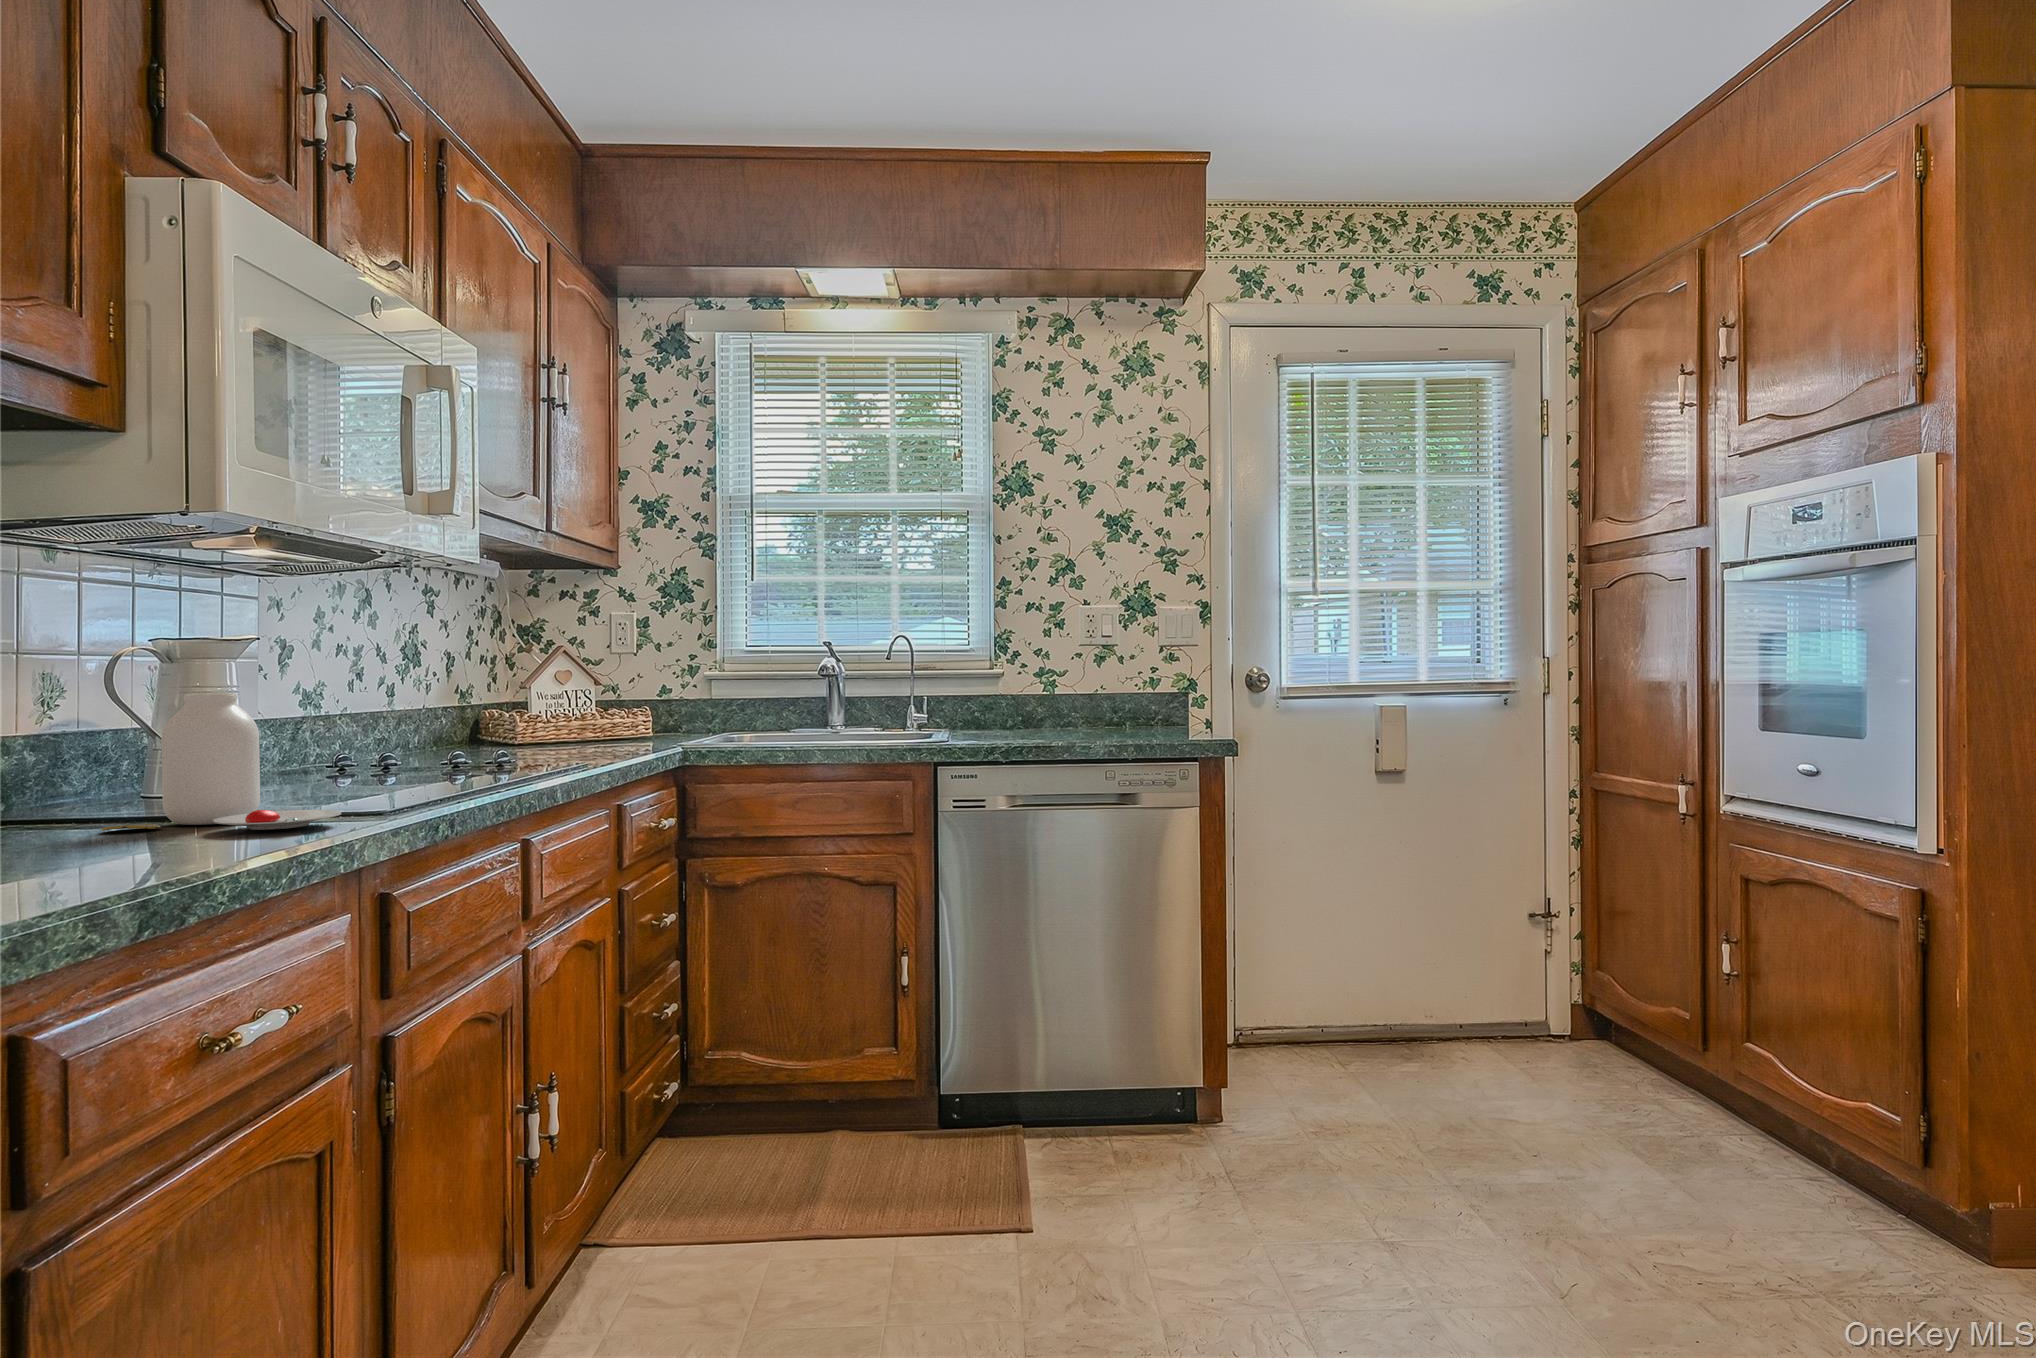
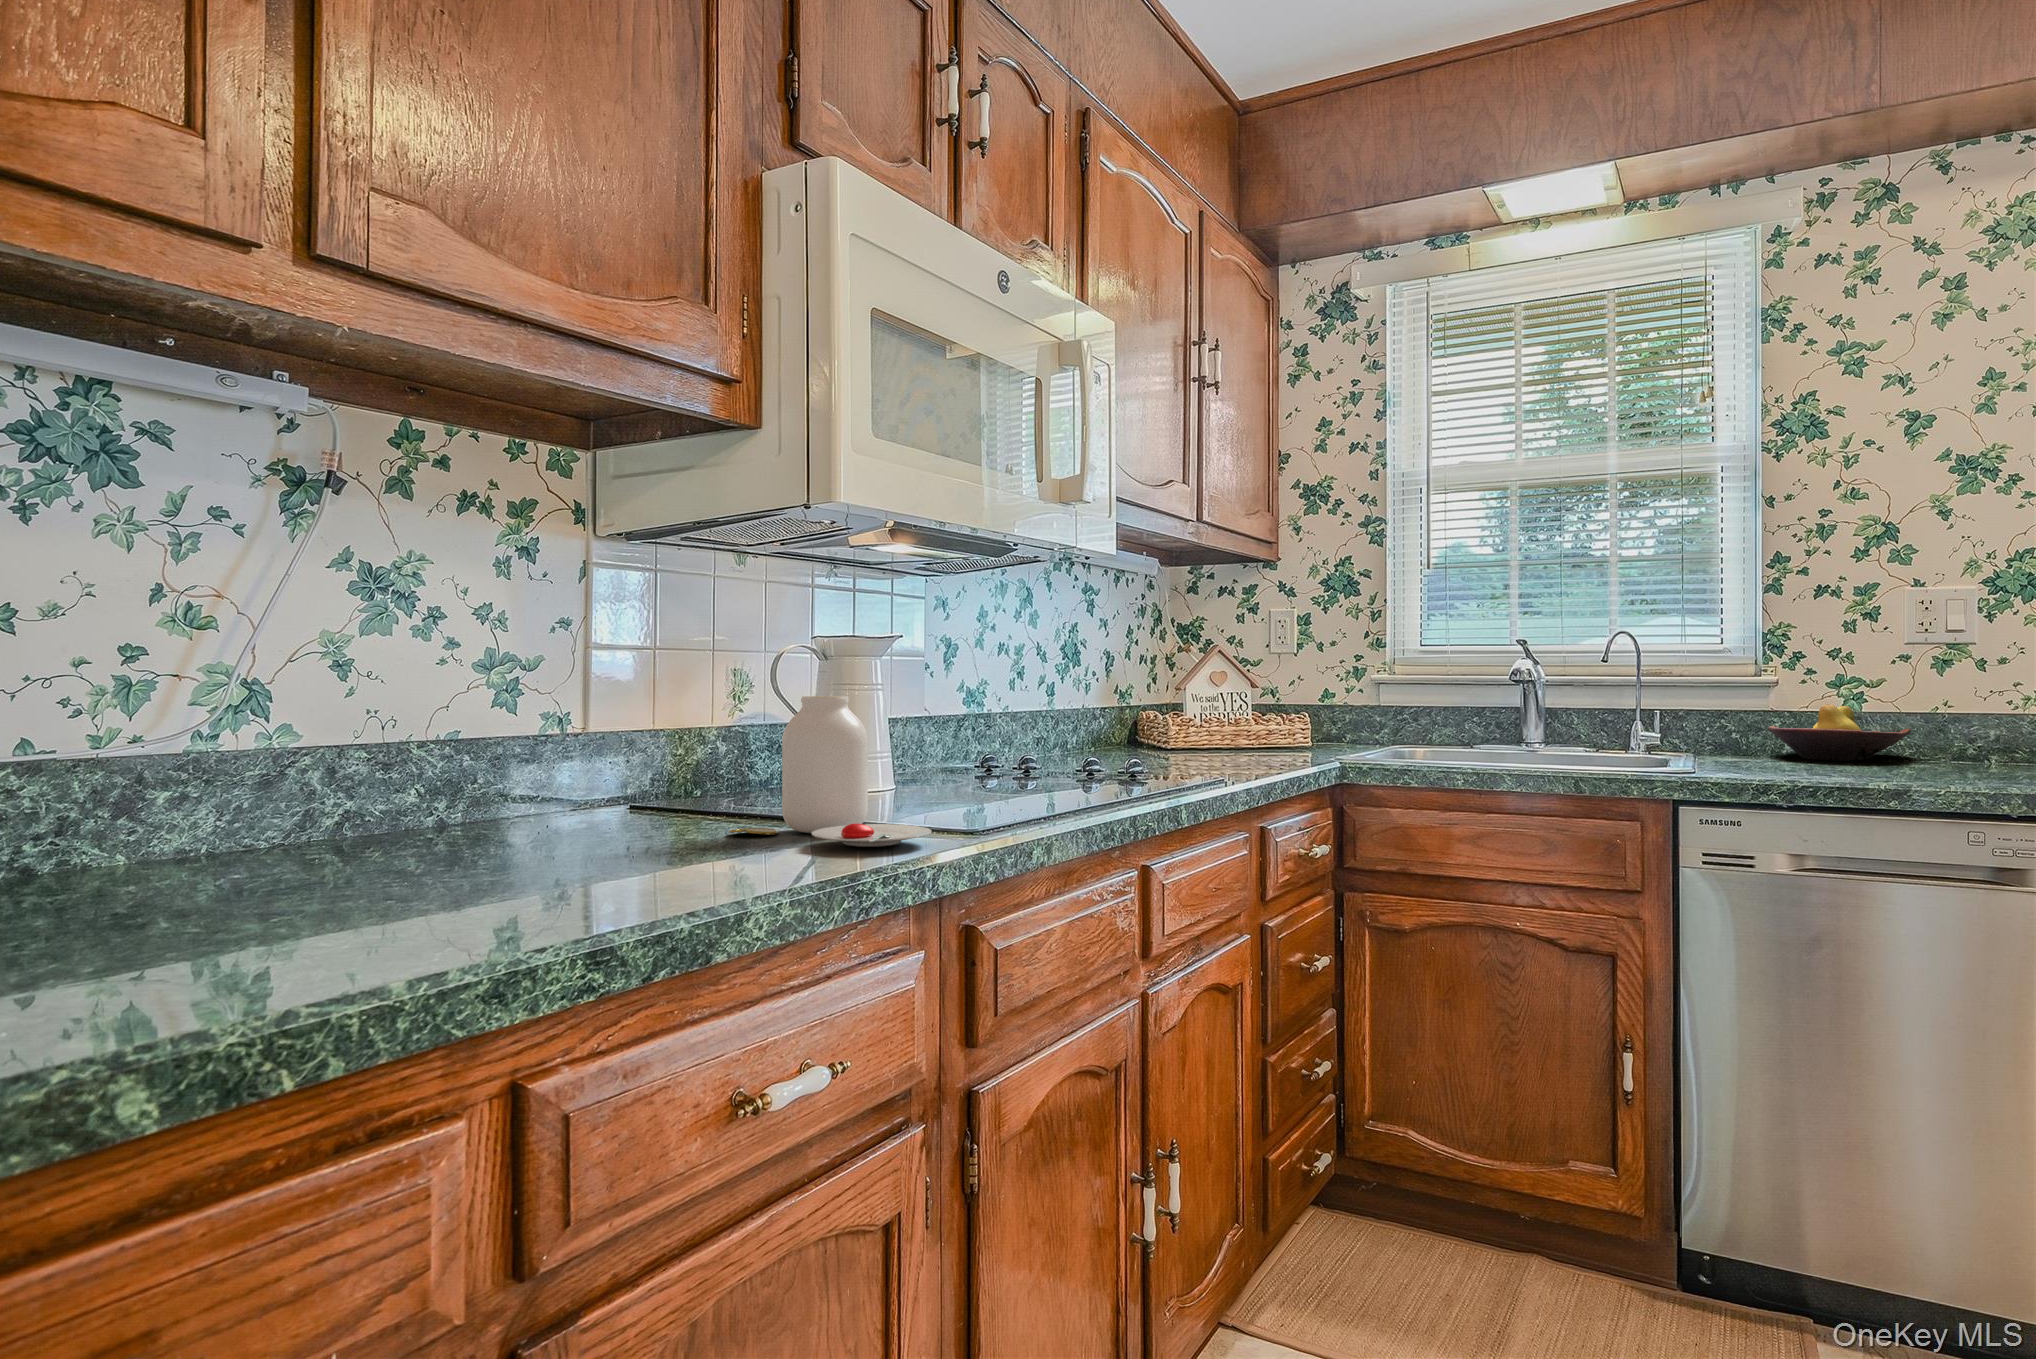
fruit bowl: none [999,690,1086,731] -> present [1768,704,1911,761]

